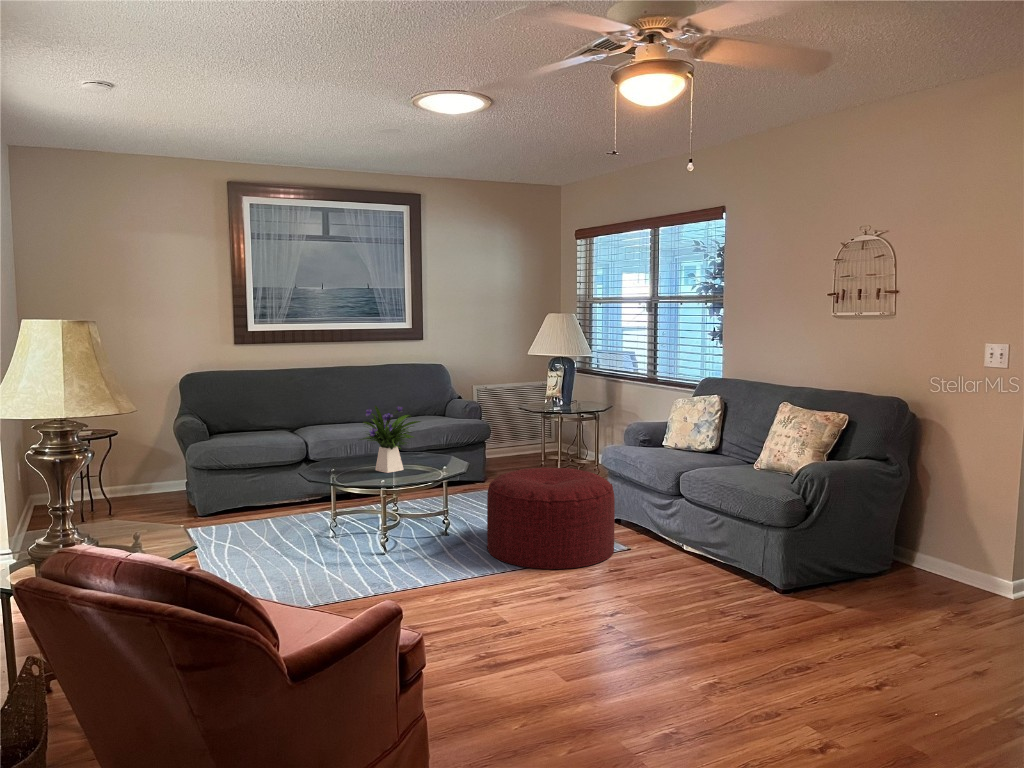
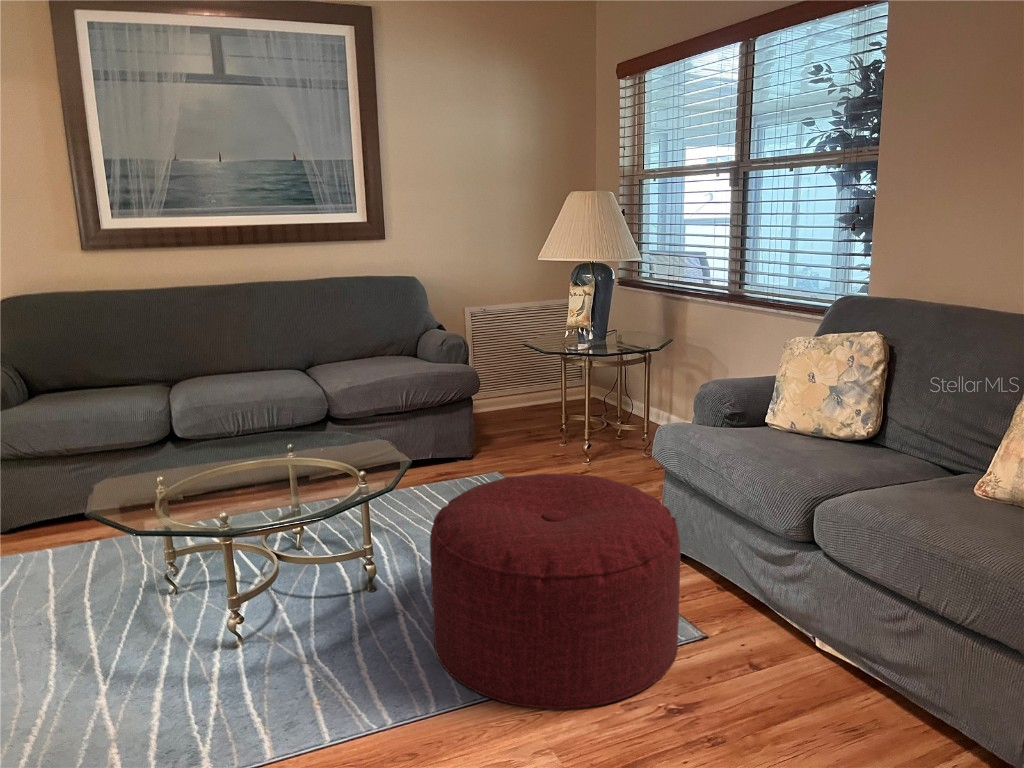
flower arrangement: present [360,406,421,473] -> none [193,358,316,485]

